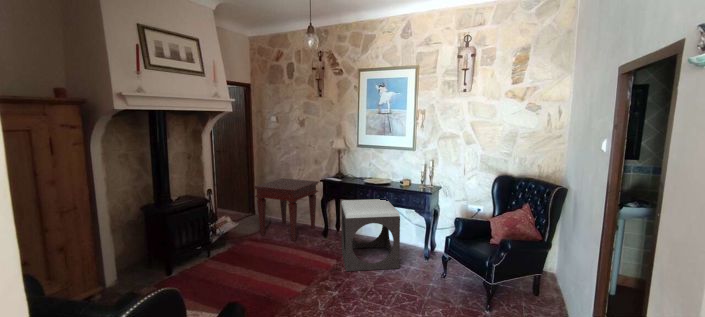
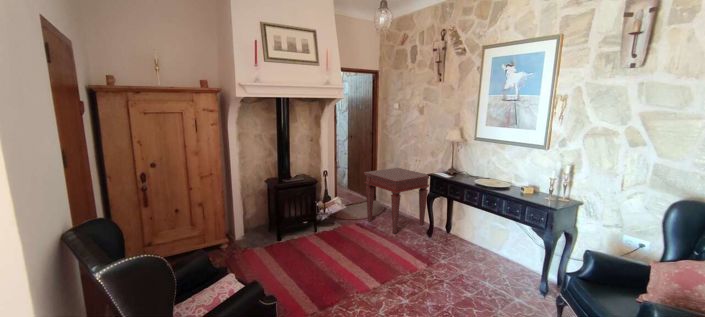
footstool: present [341,199,400,271] -> none [429,200,502,295]

